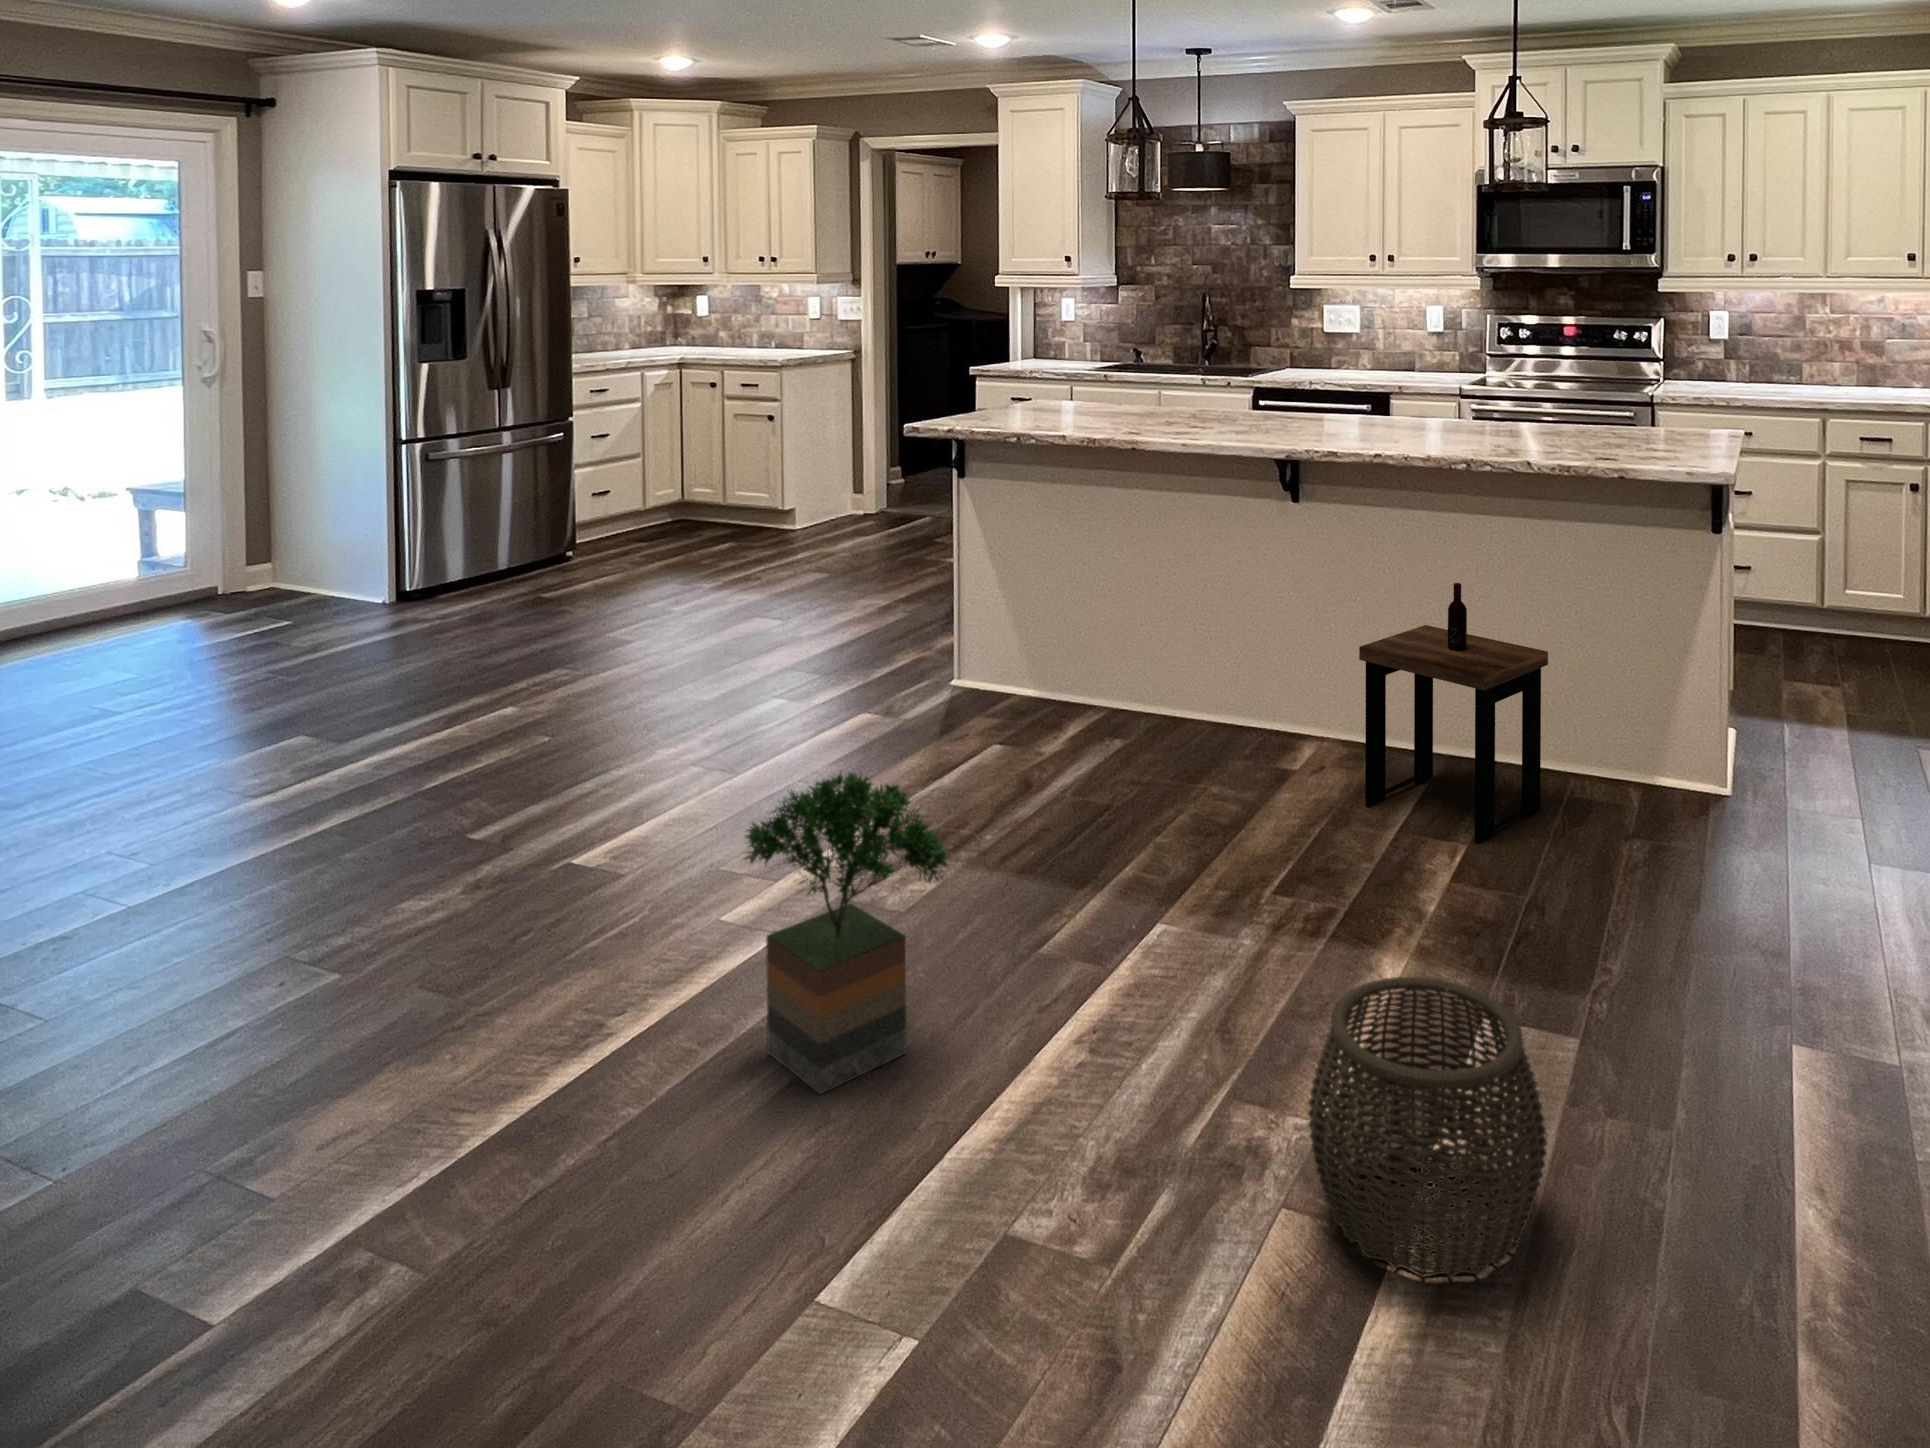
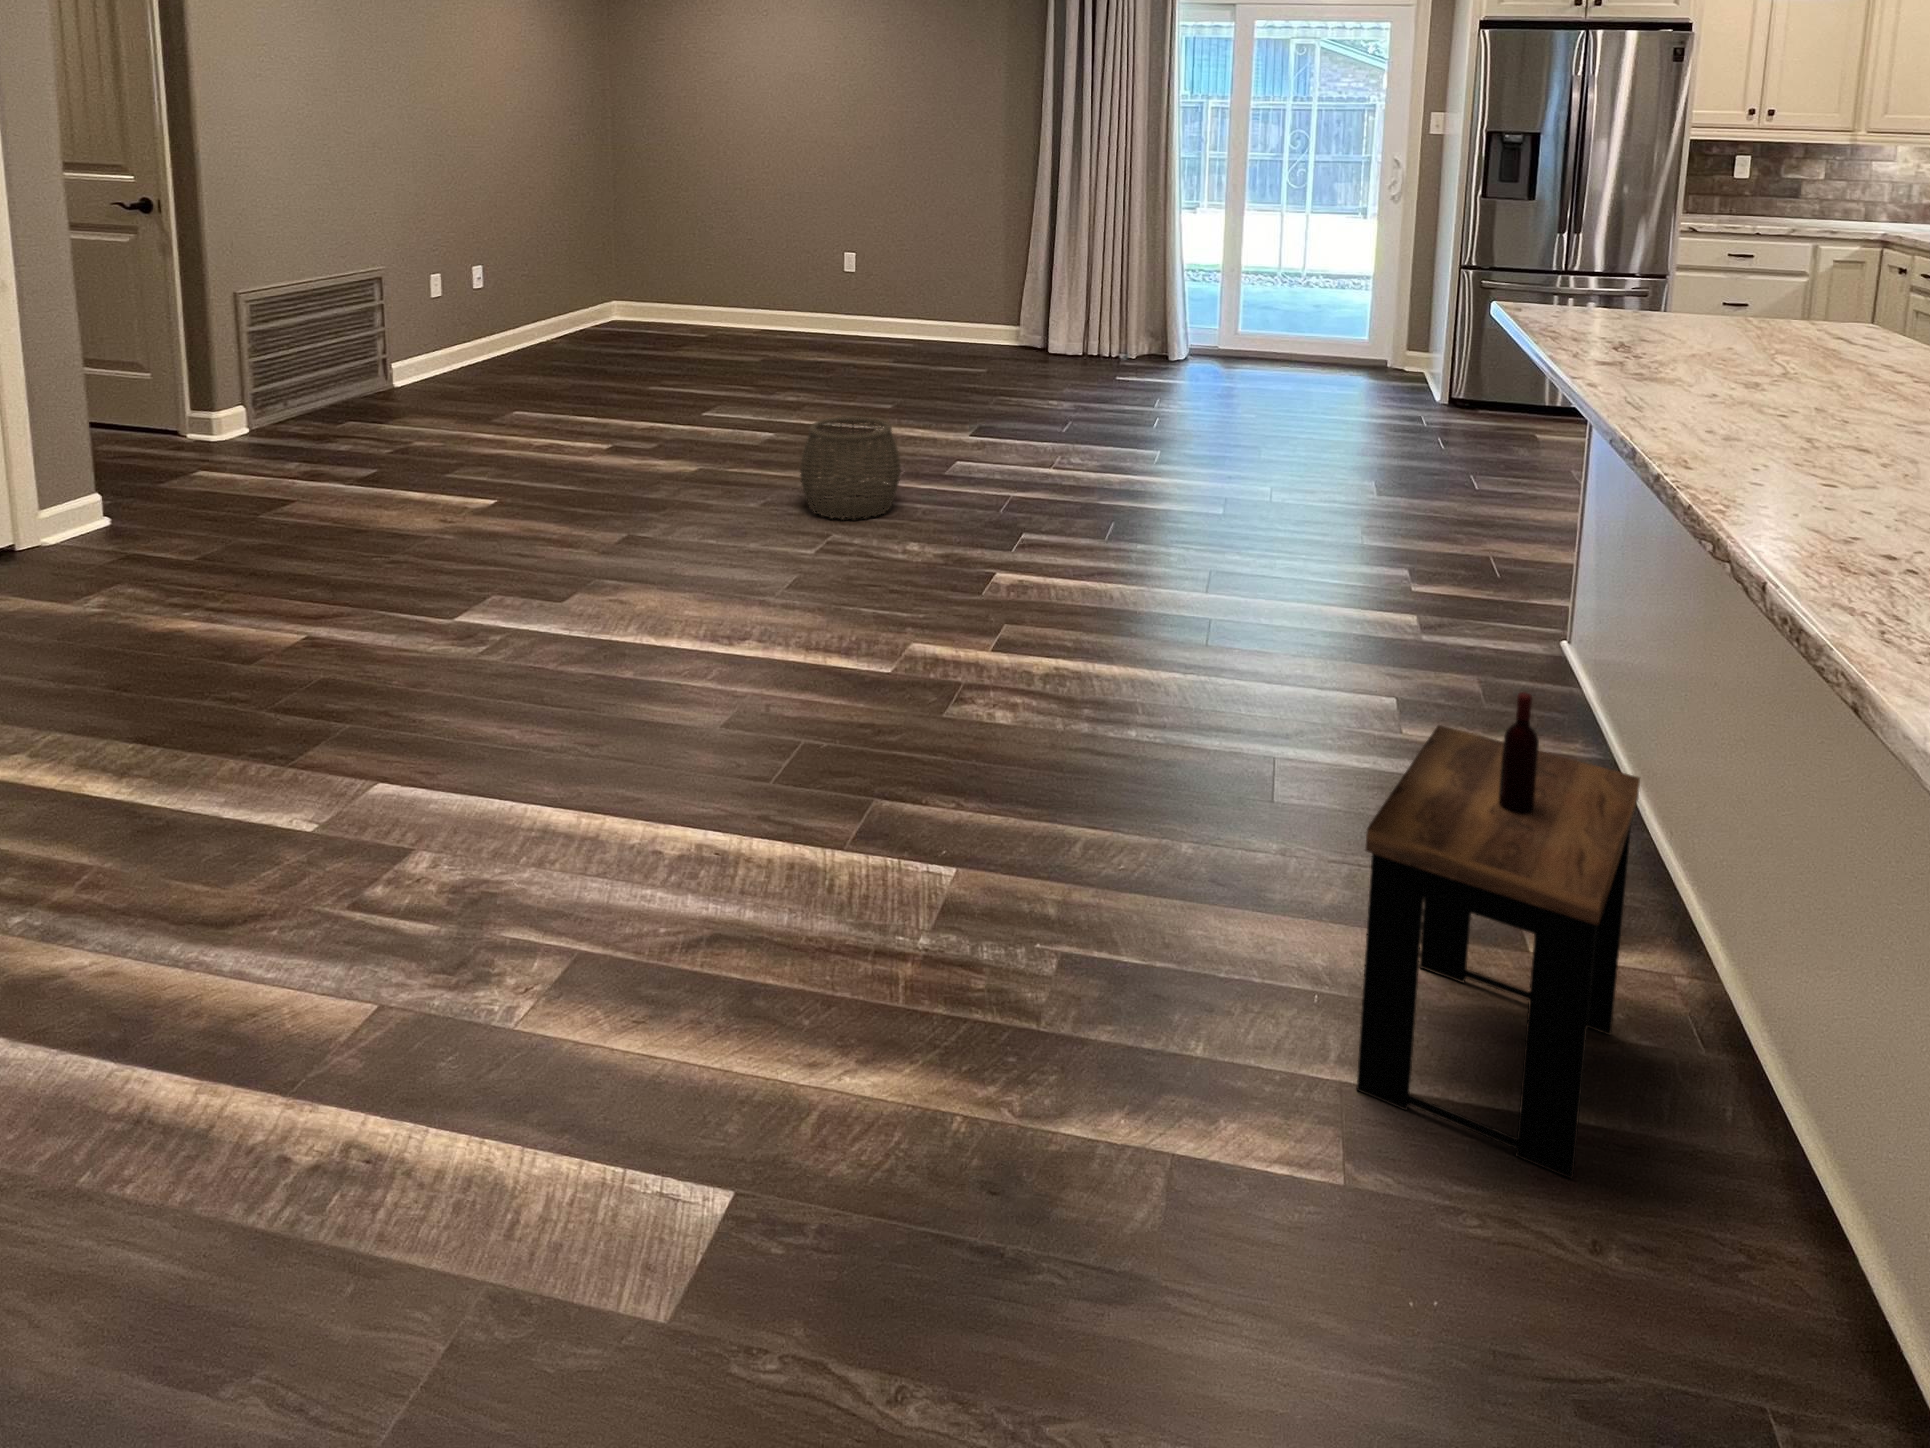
potted tree: present [744,771,949,1094] -> none [638,499,791,739]
woven basket: present [1308,977,1547,1279] -> present [800,416,901,520]

